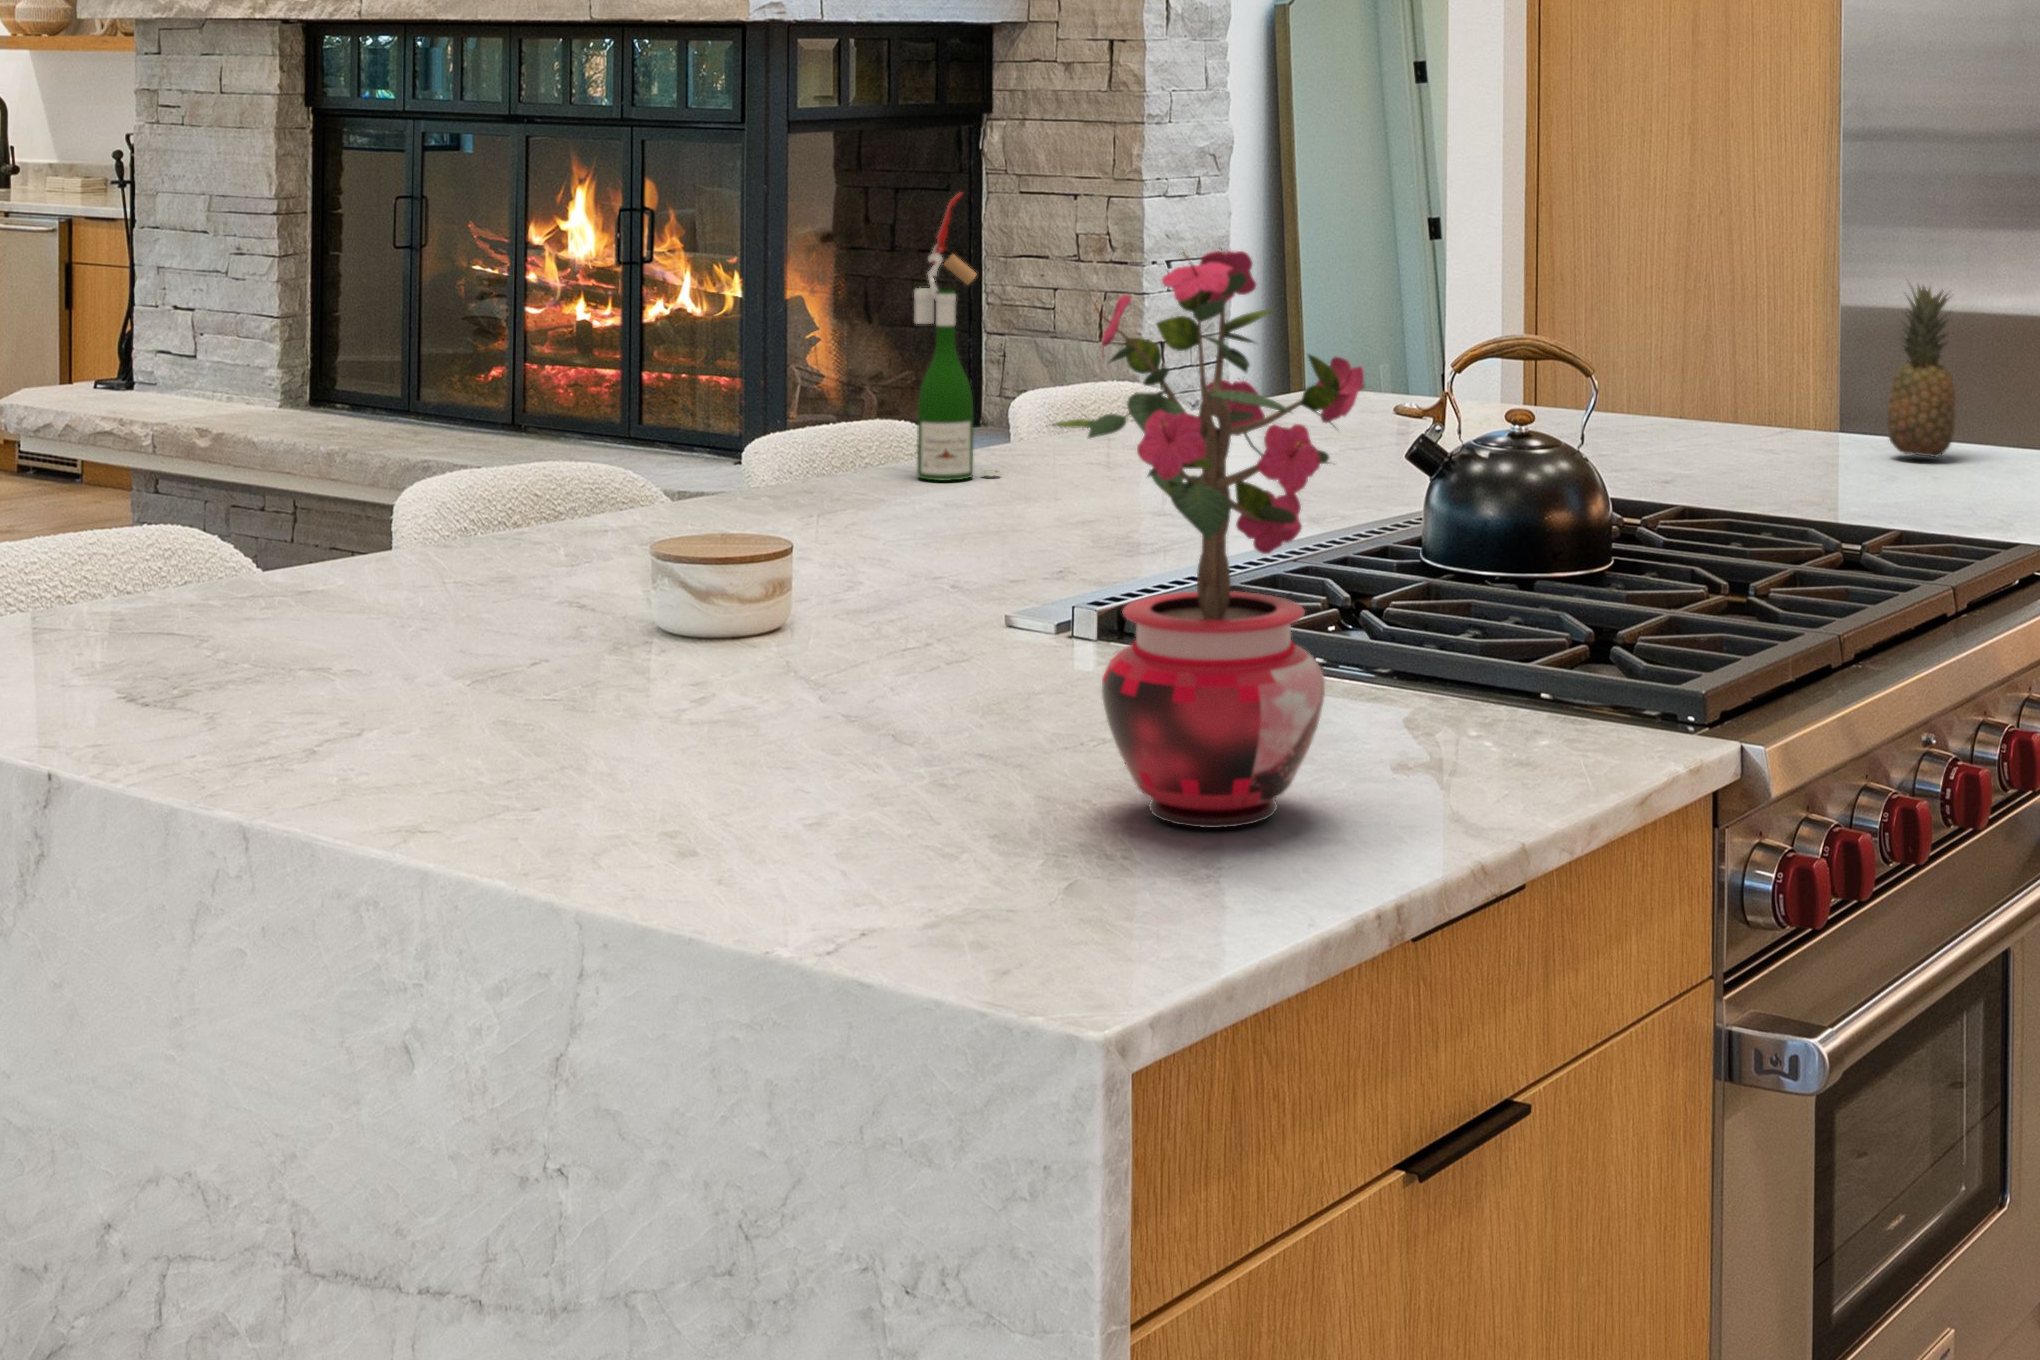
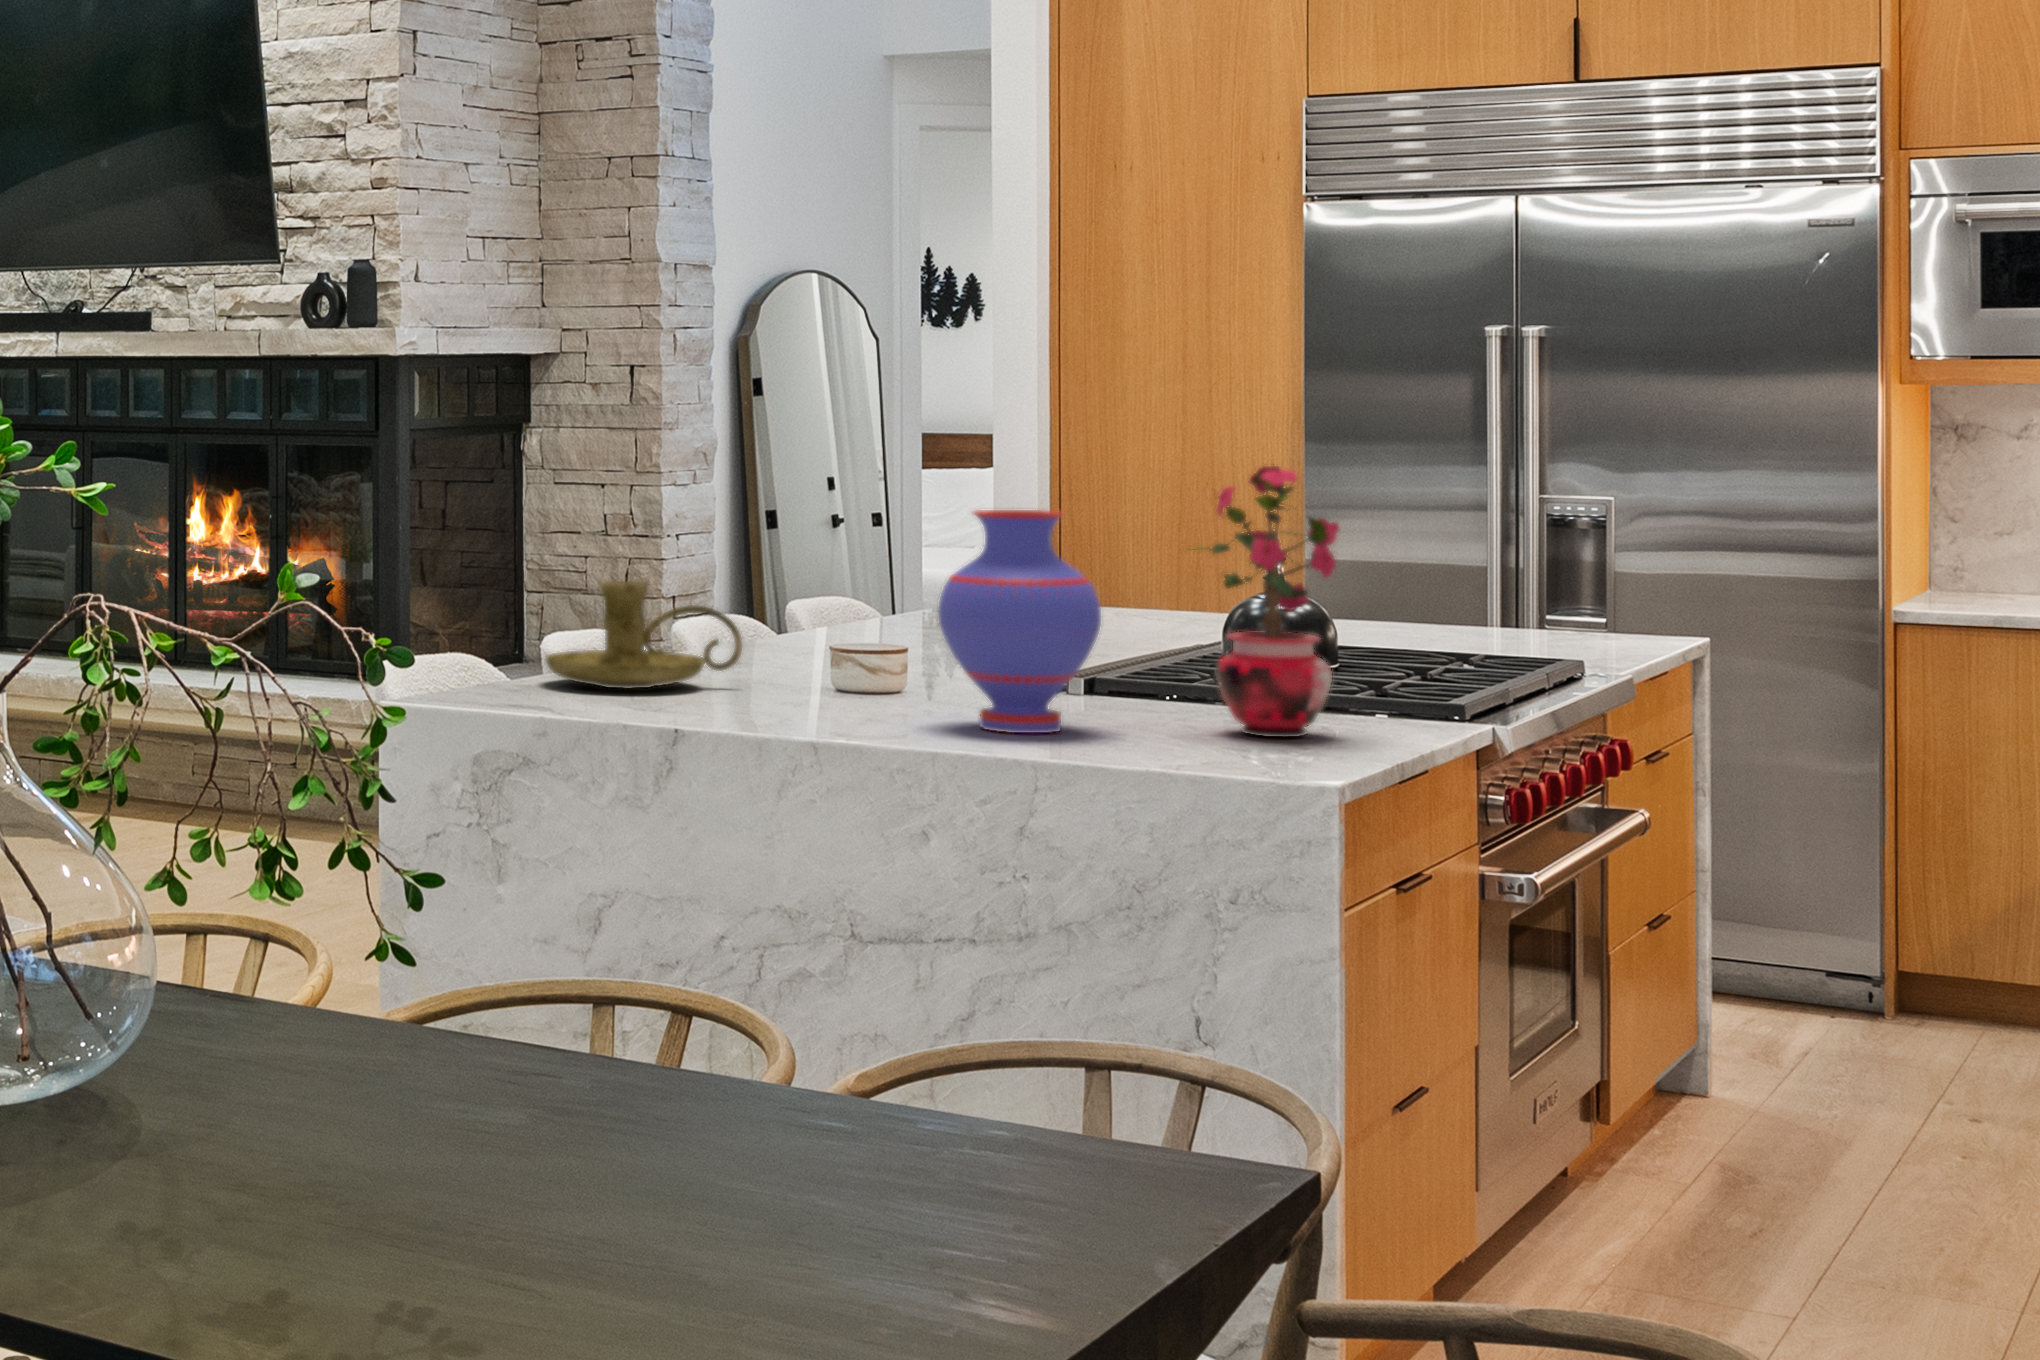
wine bottle: present [914,193,1000,481] -> none [820,459,876,633]
fruit: present [1887,286,1956,457] -> none [1424,511,1471,628]
vase: none [552,335,879,819] -> present [938,510,1101,733]
candle holder: none [69,441,441,653] -> present [546,581,743,689]

